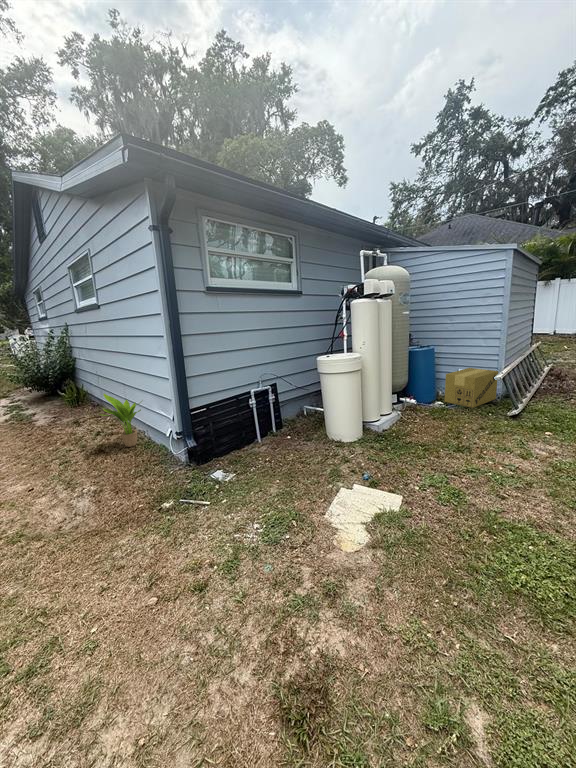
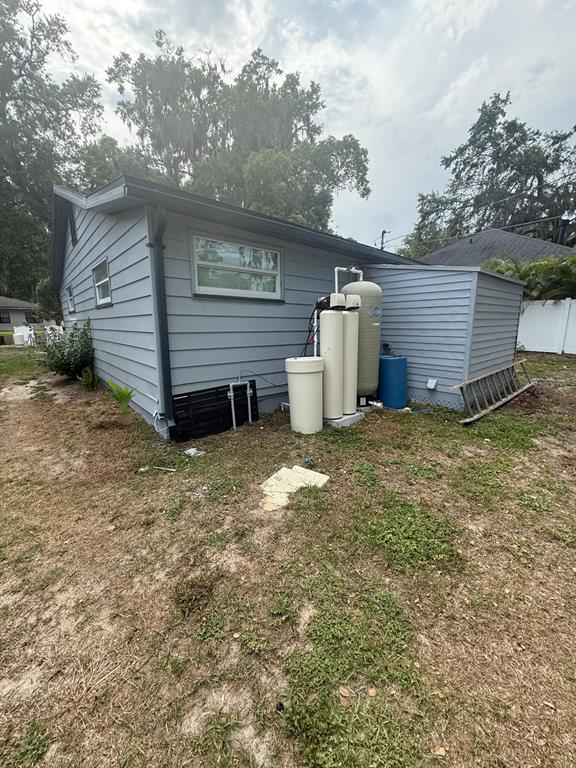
cardboard box: present [445,368,498,408] -> none [412,379,463,415]

